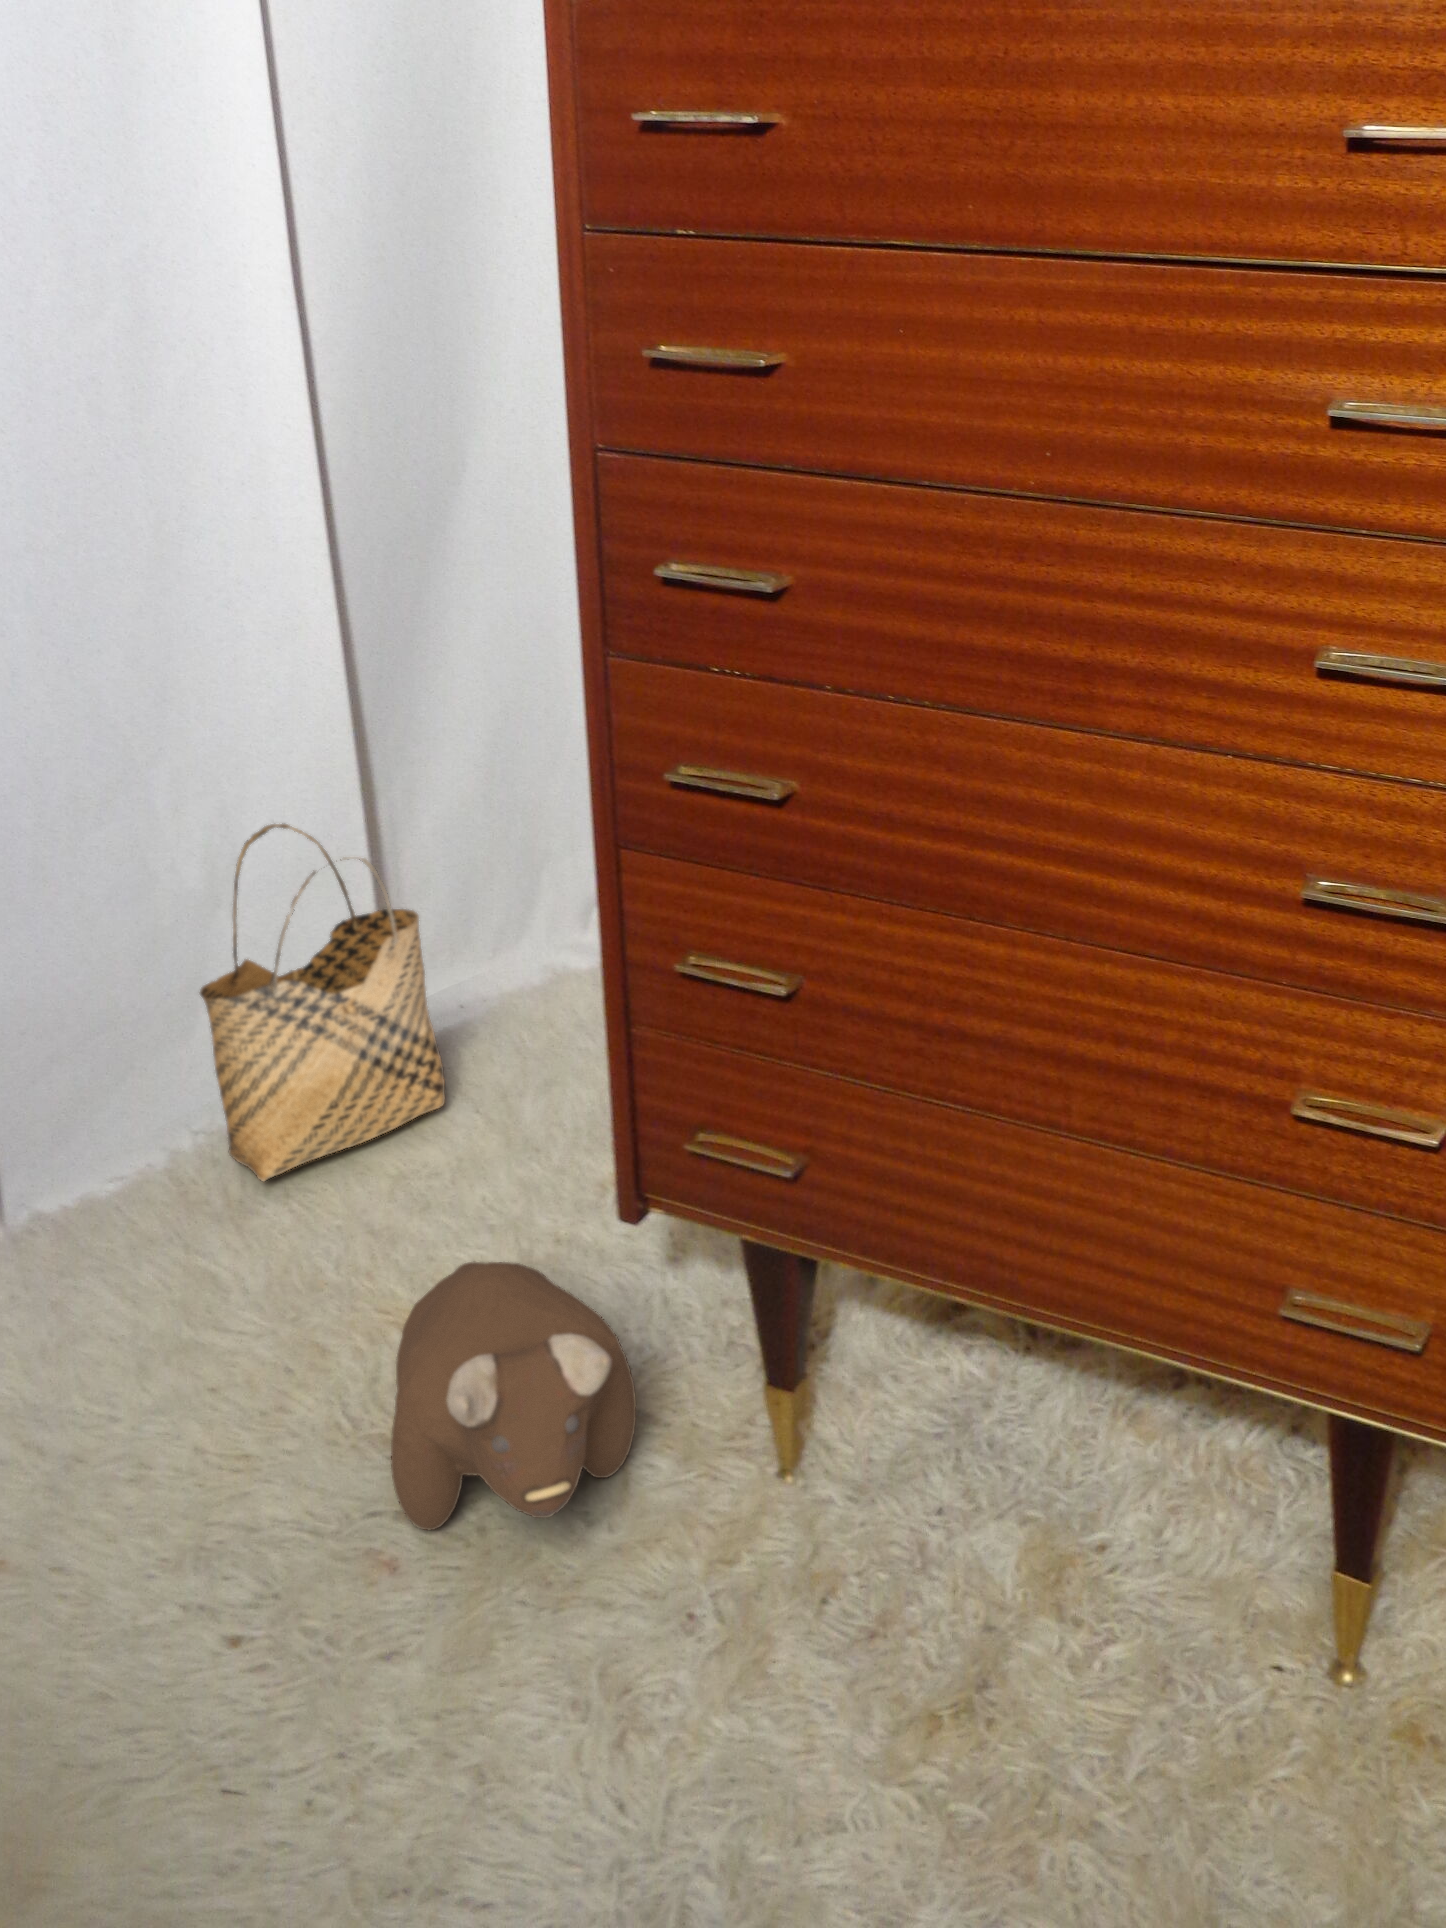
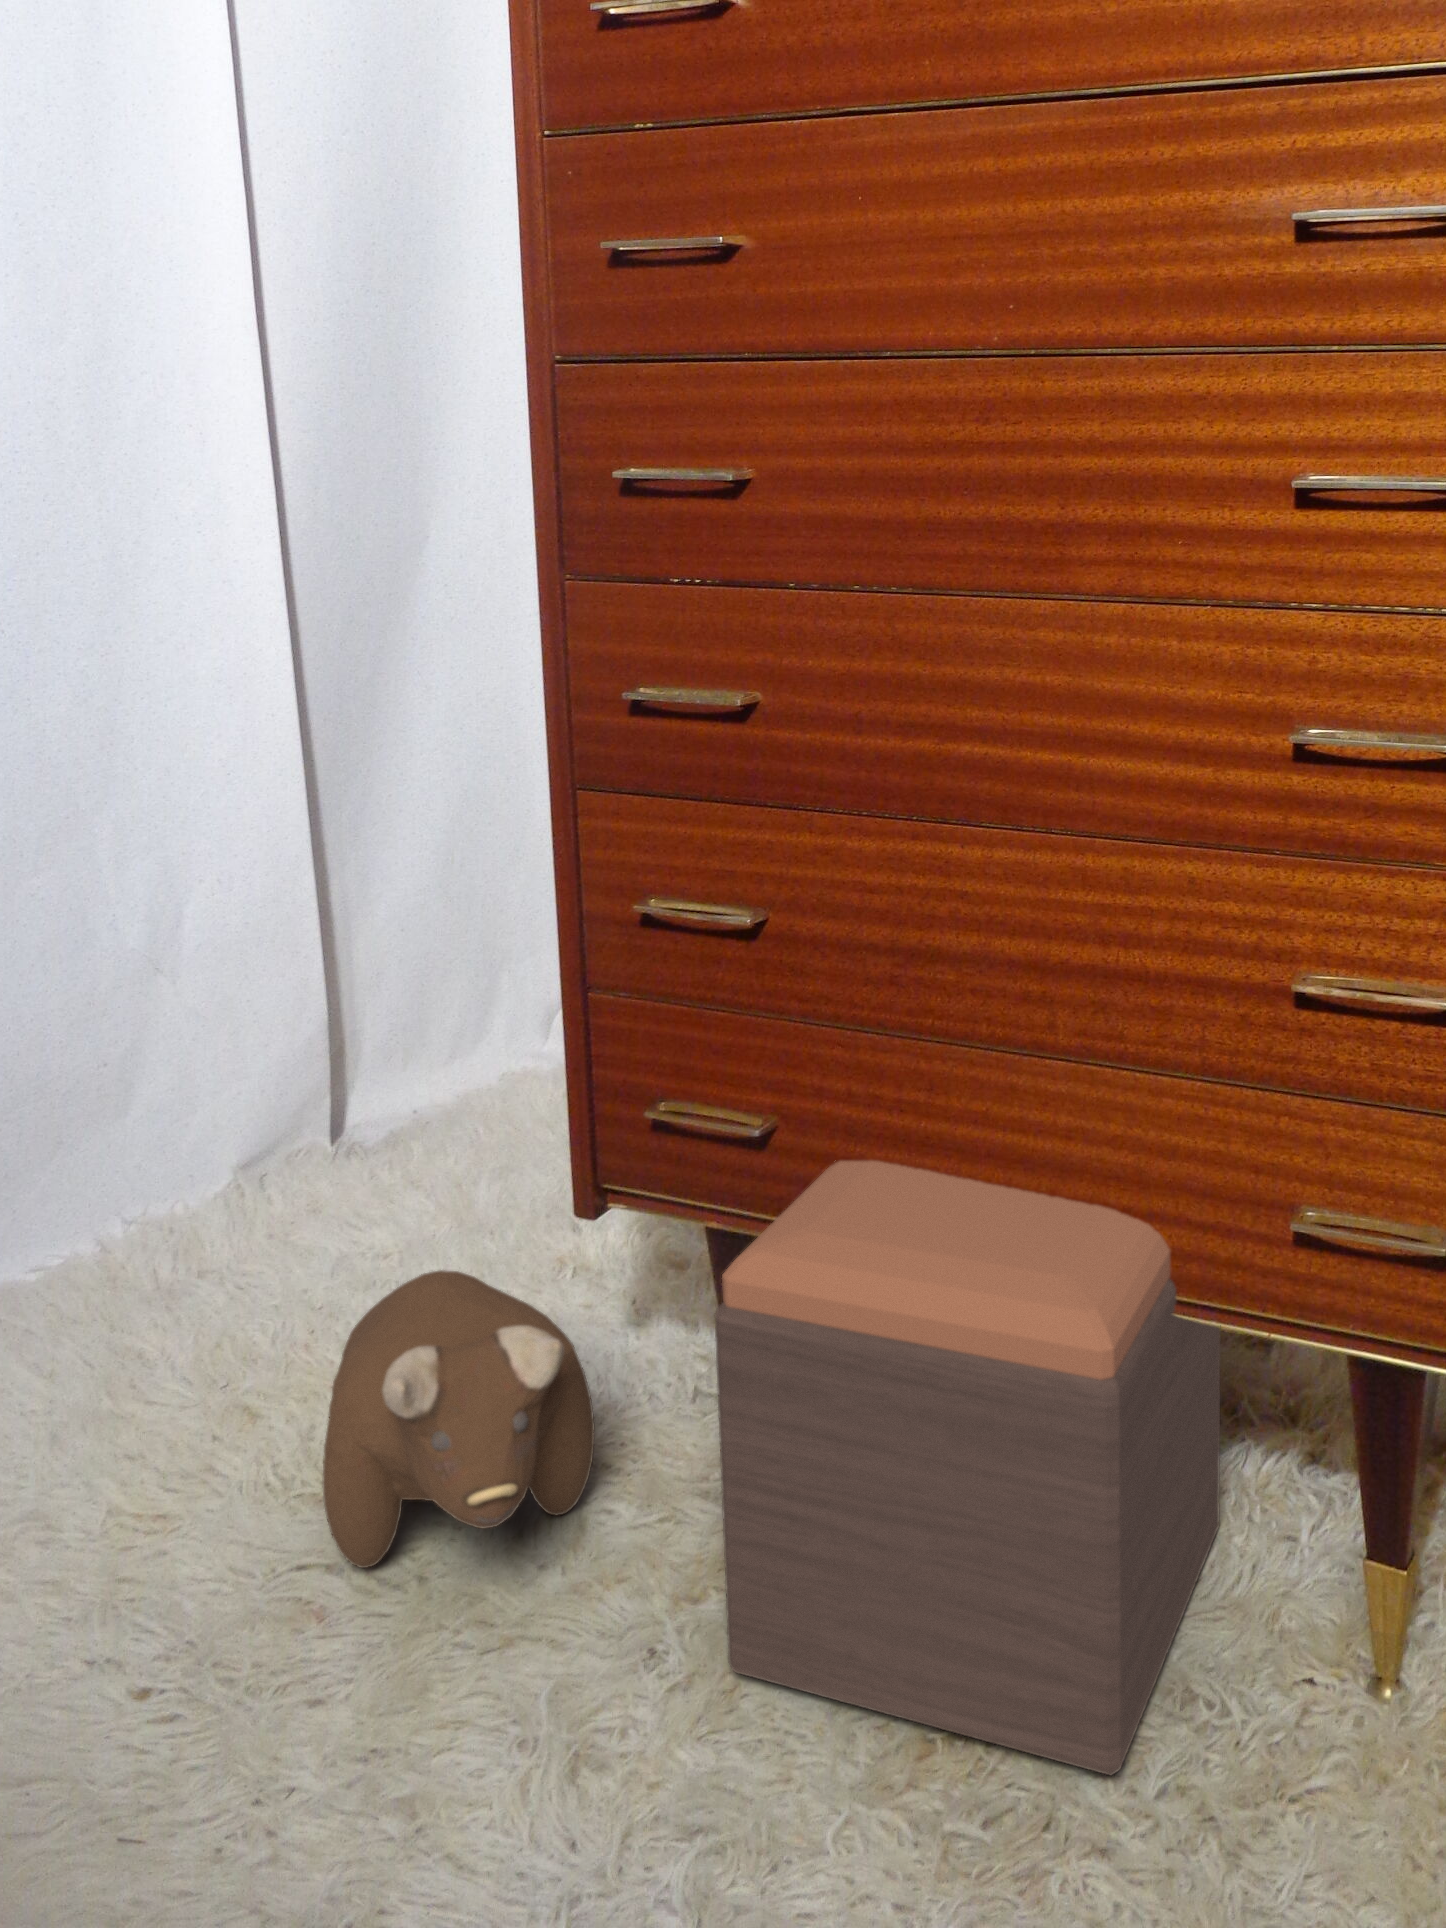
woven basket: present [200,824,445,1181] -> none [146,875,404,1250]
footstool: none [752,1138,1218,1759] -> present [714,1160,1220,1775]

